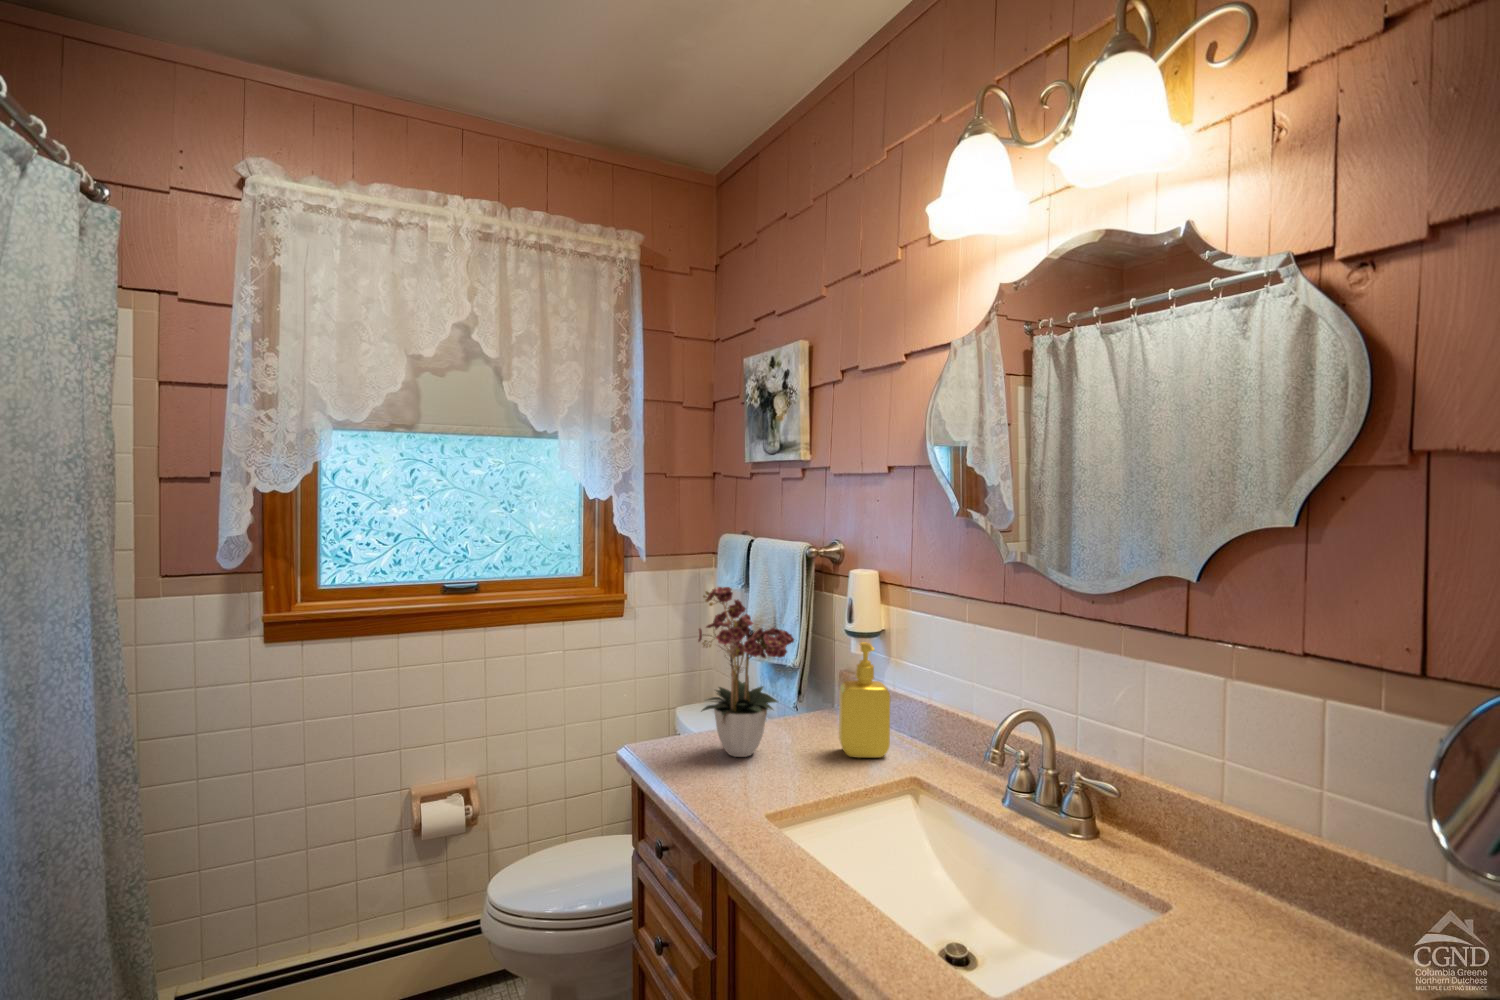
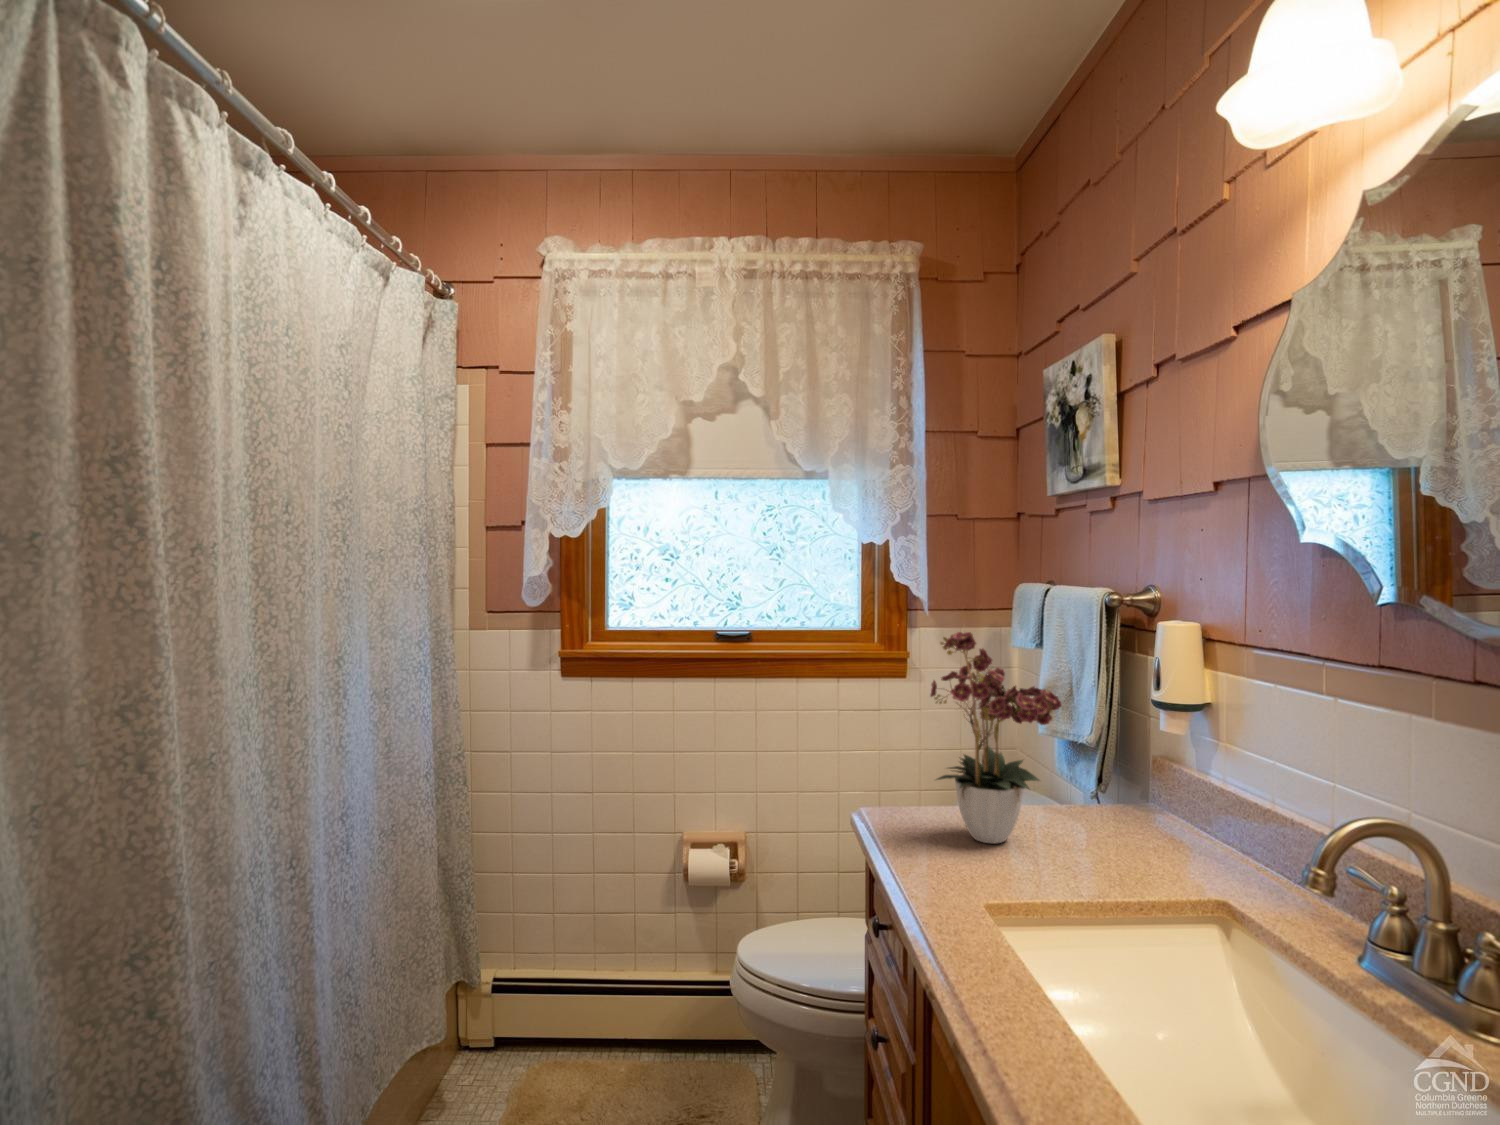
soap dispenser: present [839,642,890,758] -> none [1124,713,1196,871]

